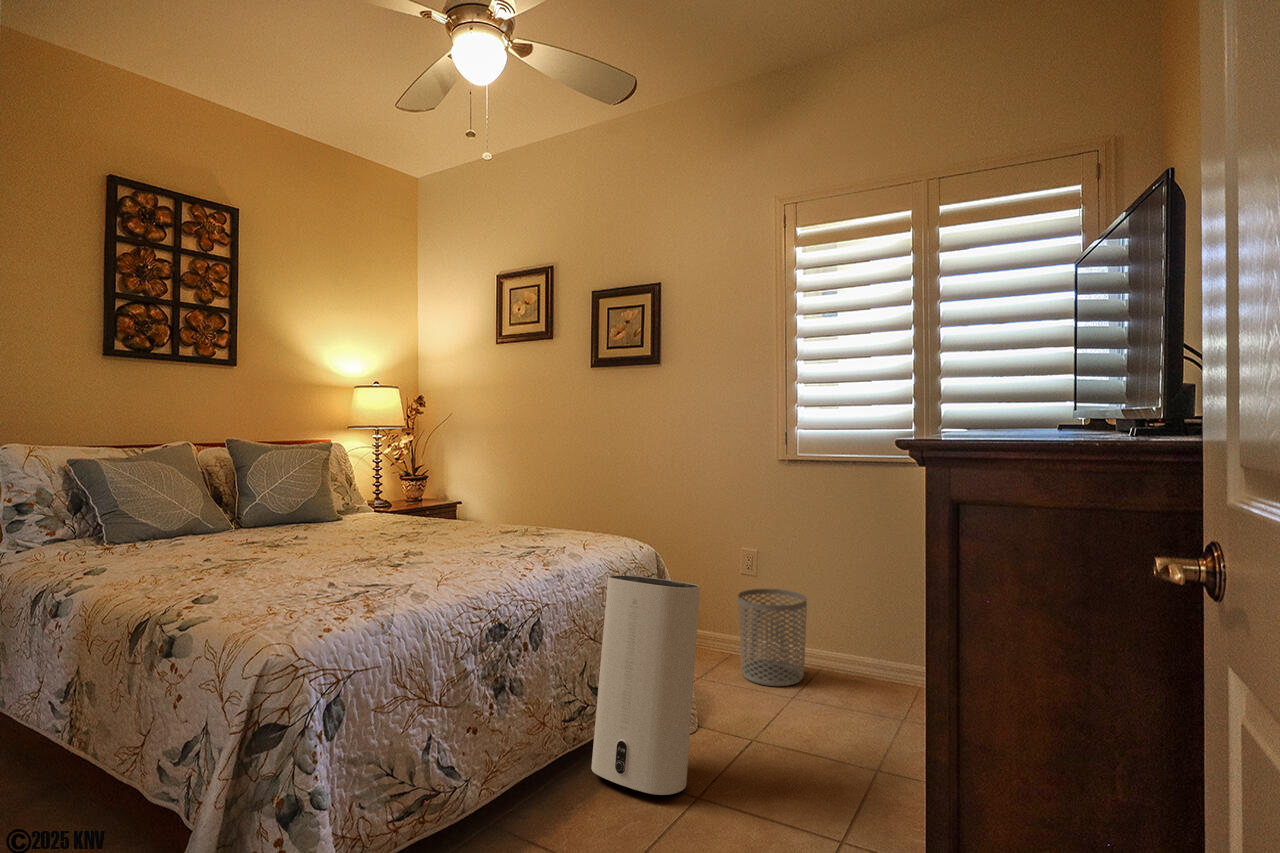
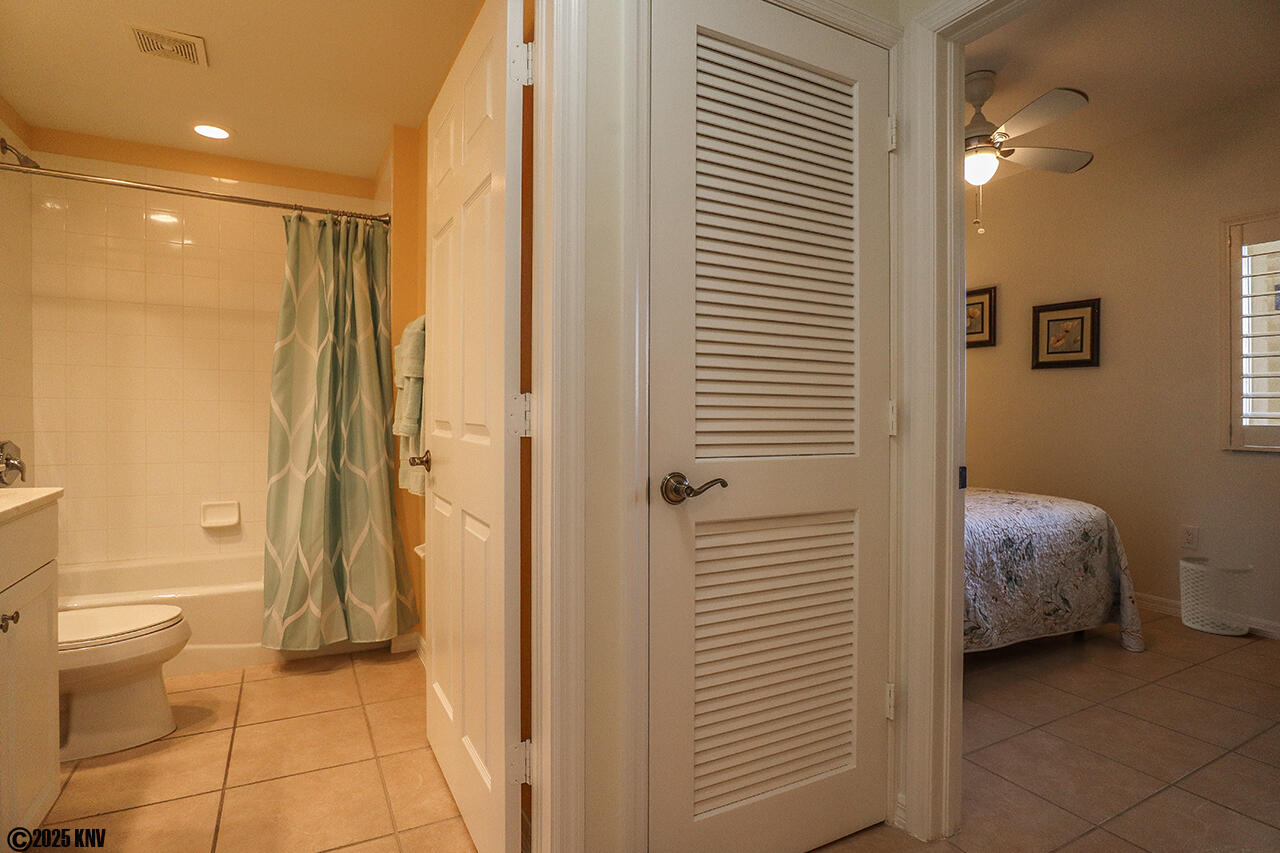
air purifier: present [591,575,700,795] -> none [1061,525,1152,668]

